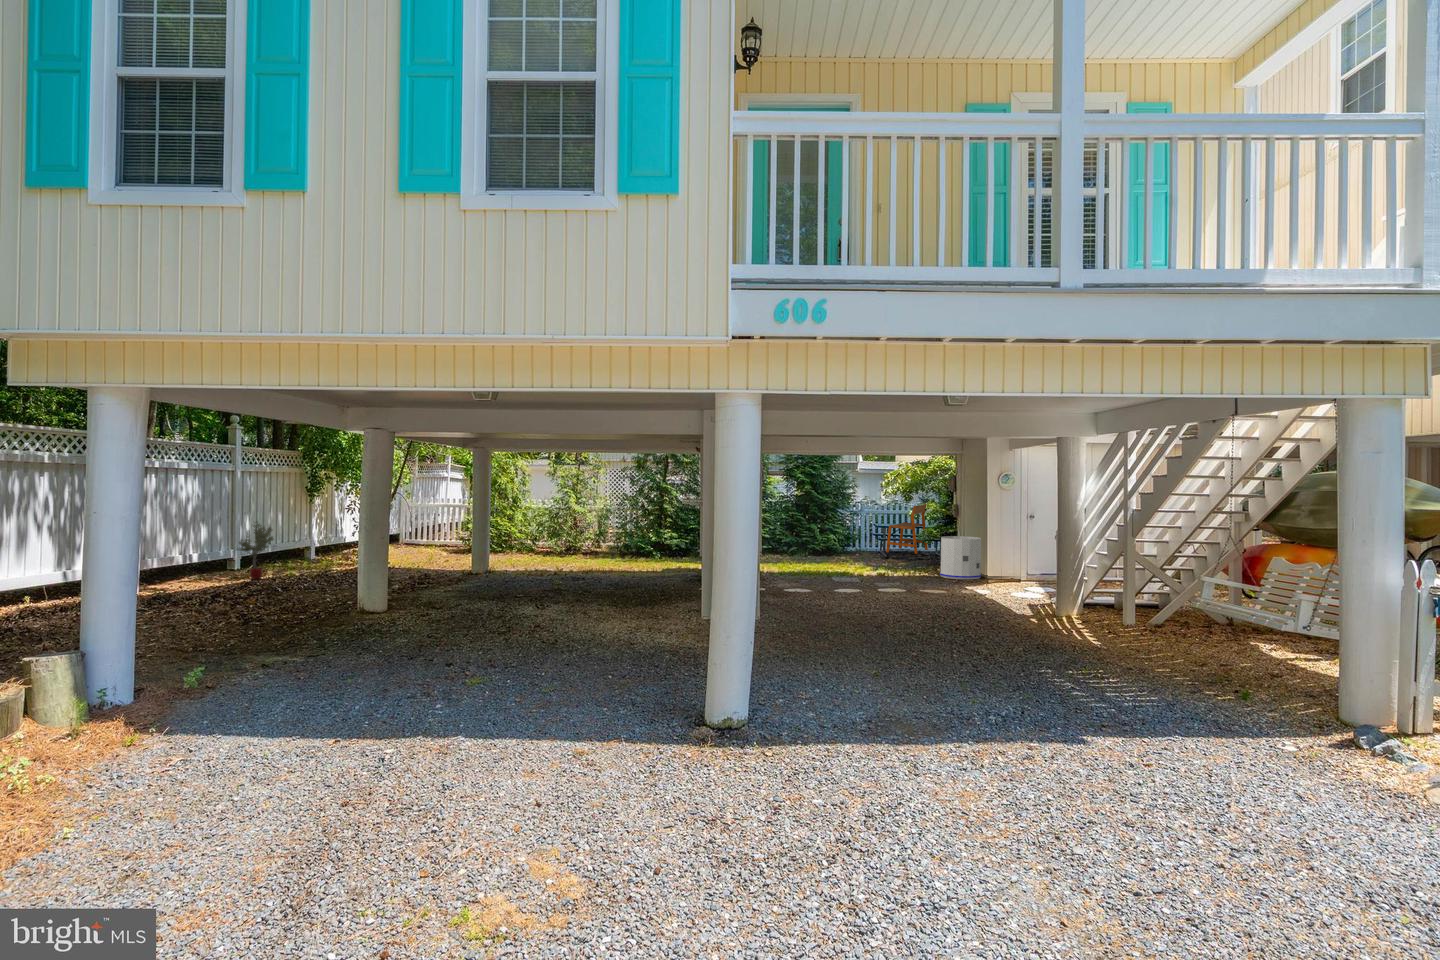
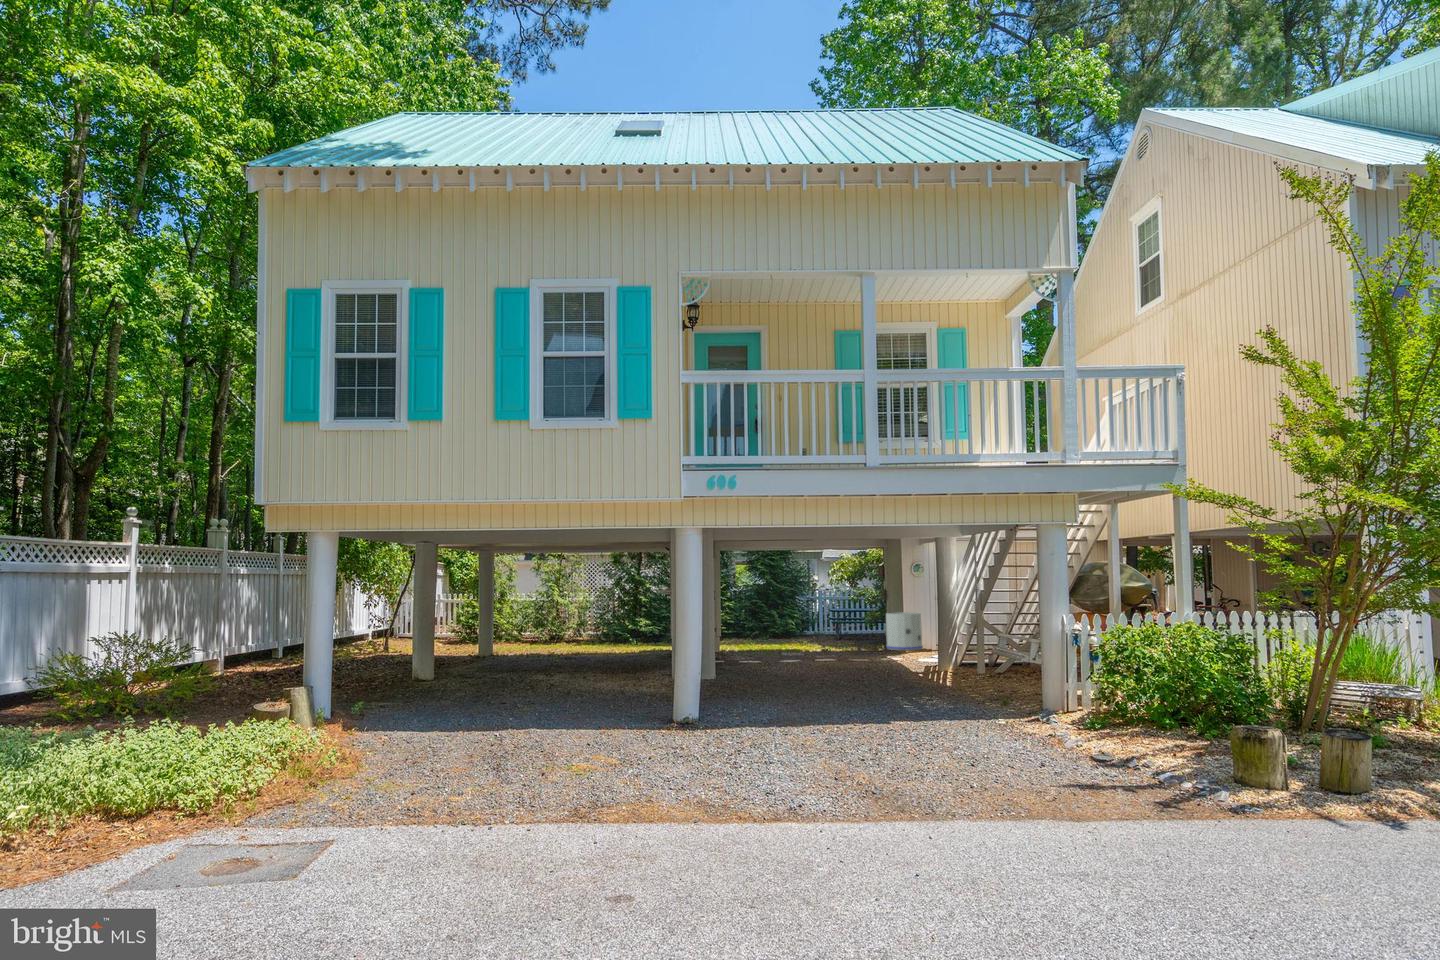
bench: present [886,504,928,554] -> none [838,590,875,634]
potted tree: present [237,521,274,579] -> none [242,611,280,665]

